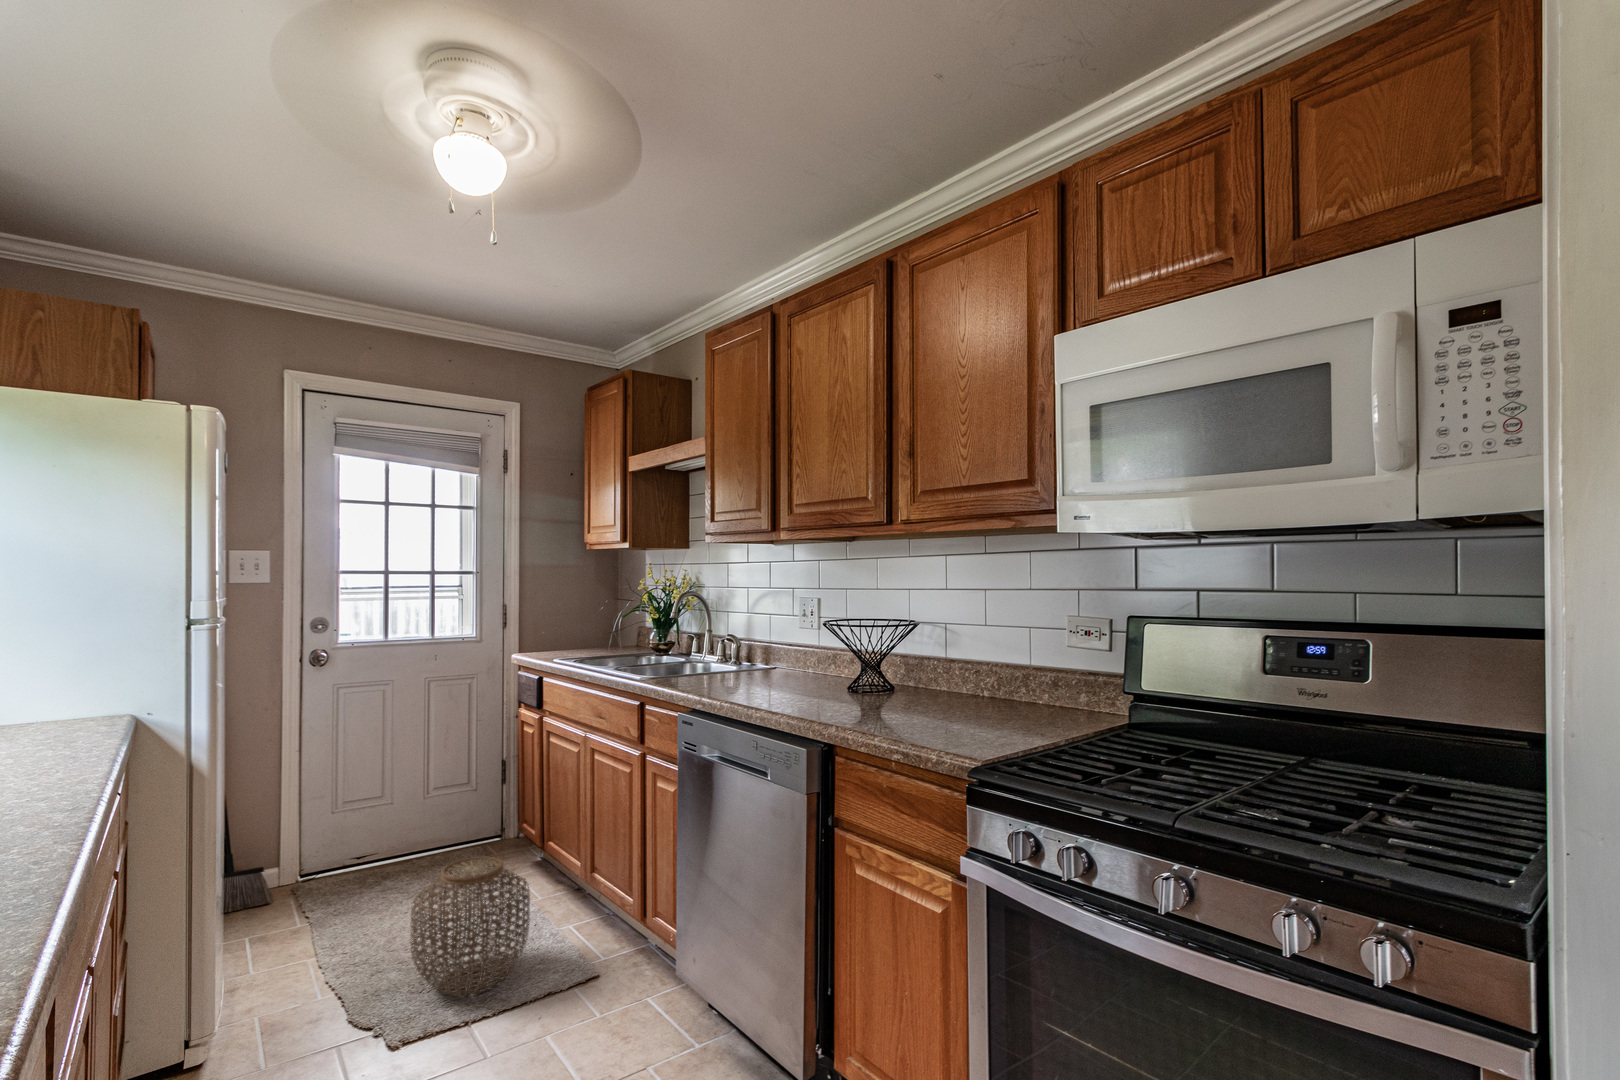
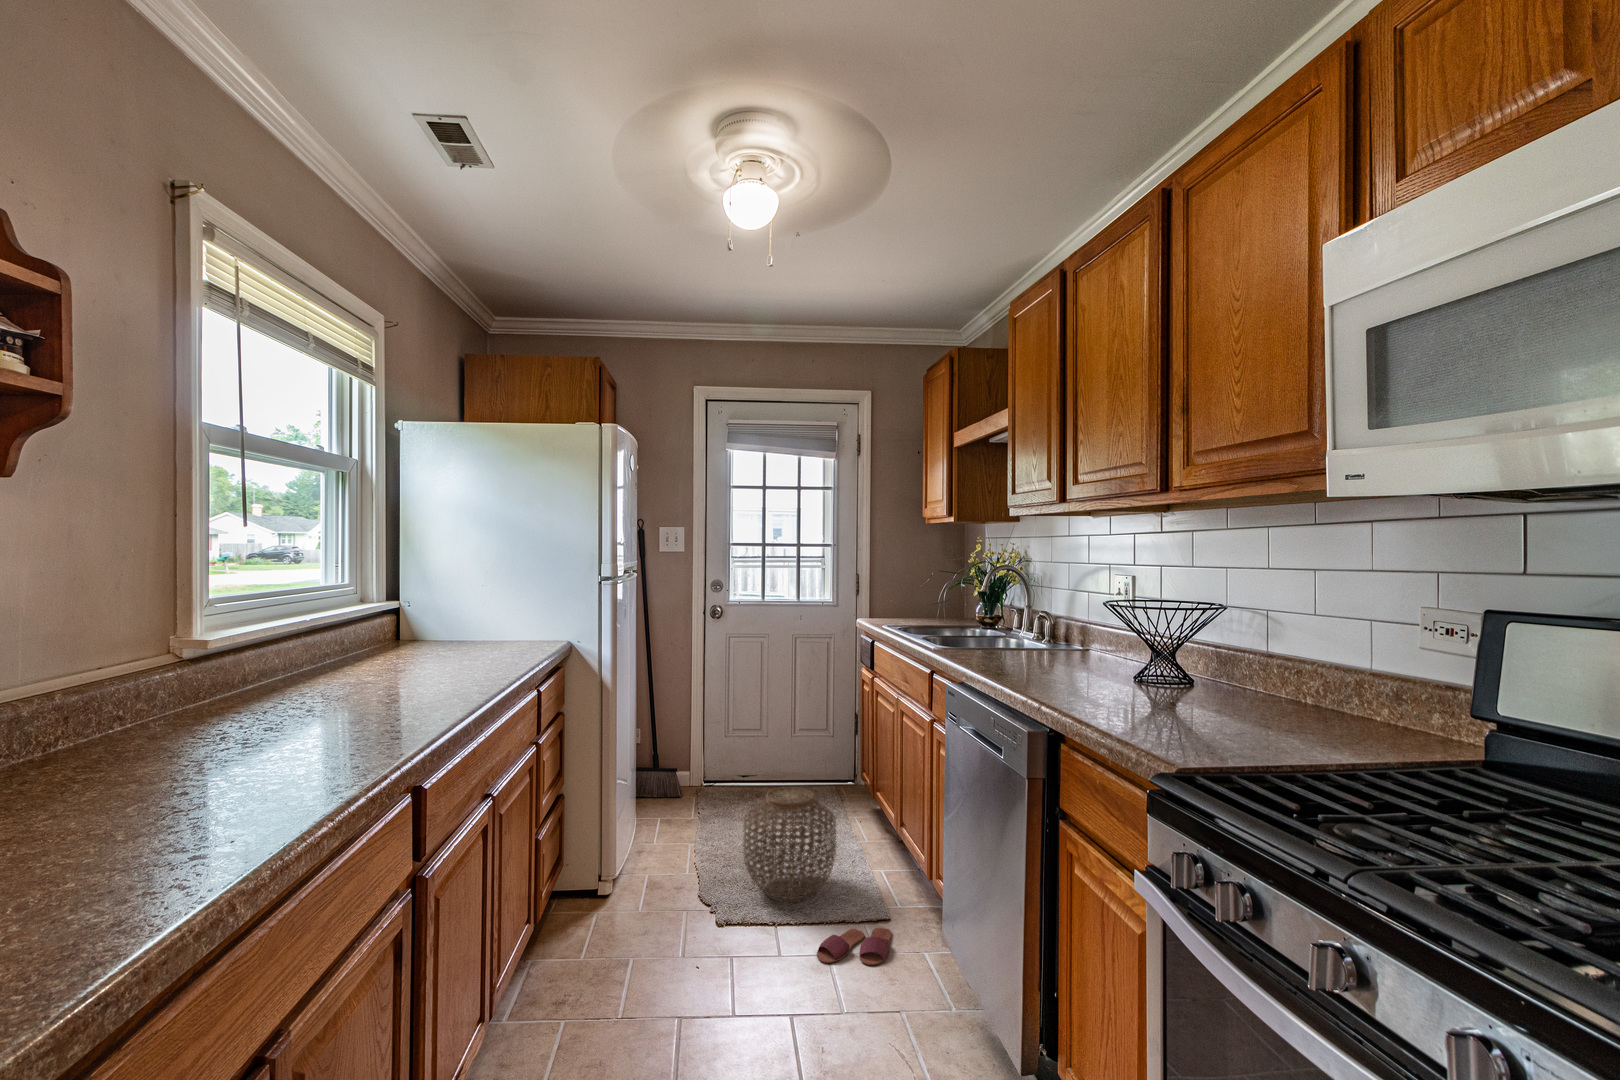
slippers: none [534,989,614,1047] -> present [817,928,891,965]

